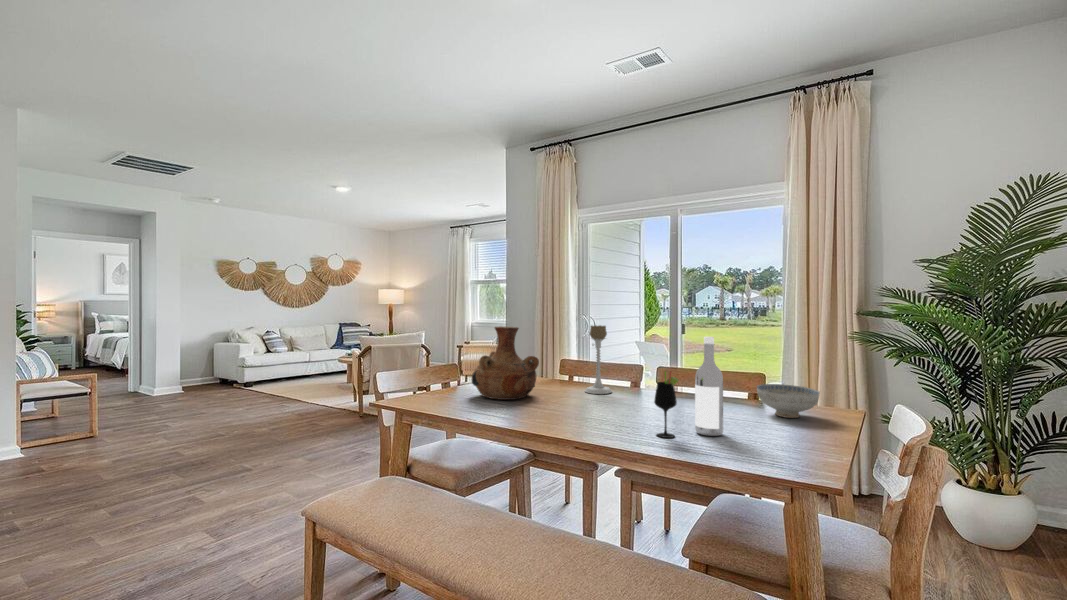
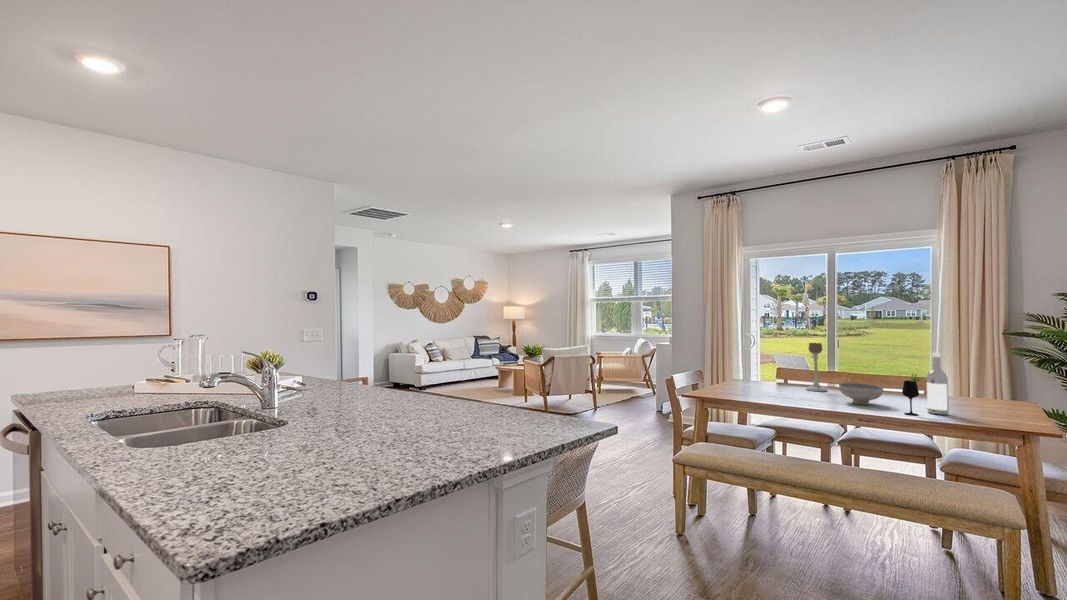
vase: present [472,326,539,400] -> none [732,344,781,394]
ceramic bowl: present [757,384,820,418] -> present [839,383,883,405]

